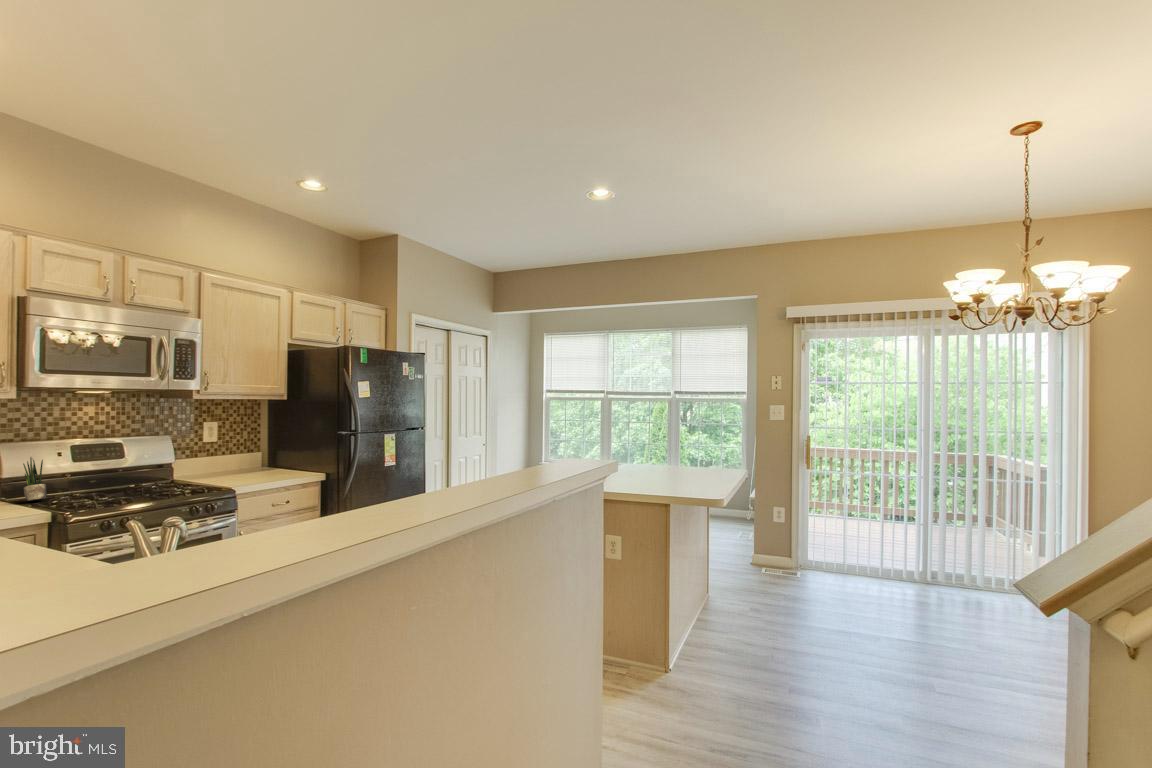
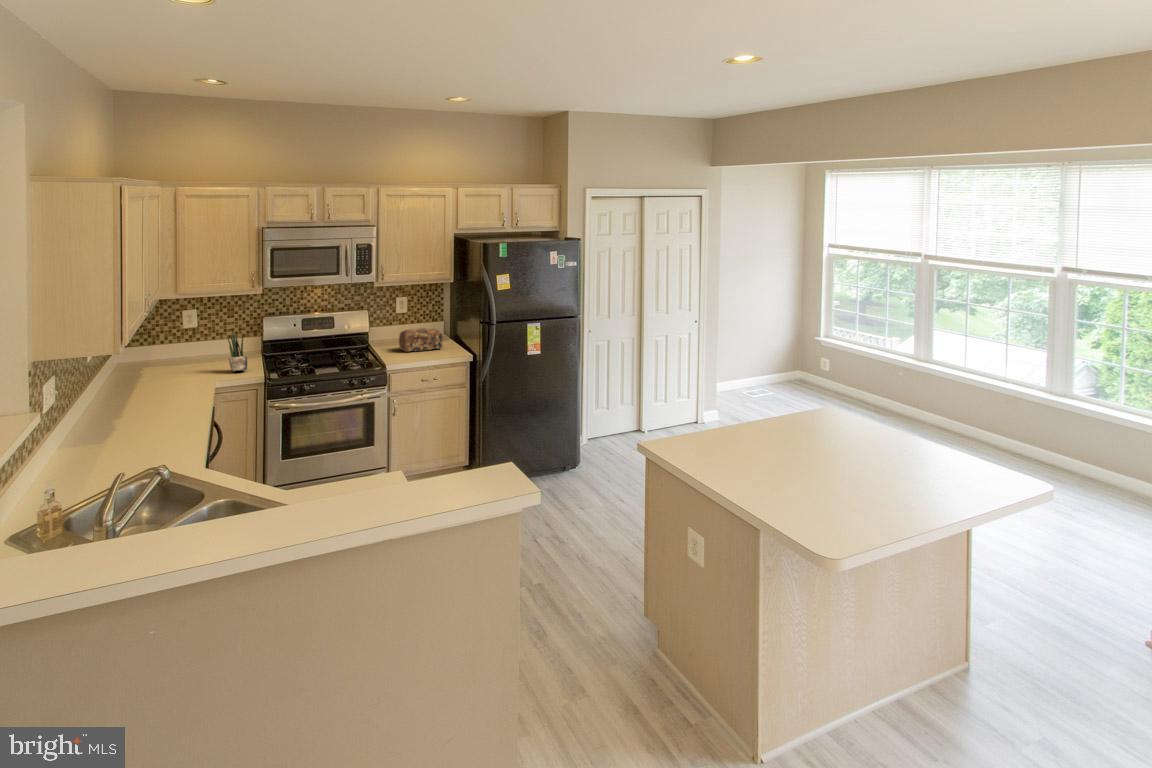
bread loaf: none [214,453,262,477] -> present [399,328,443,352]

